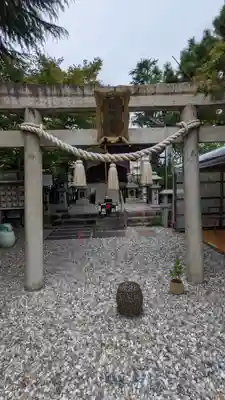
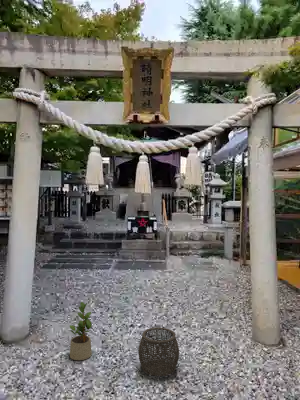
potted plant: present [169,258,186,294] -> present [70,302,92,360]

